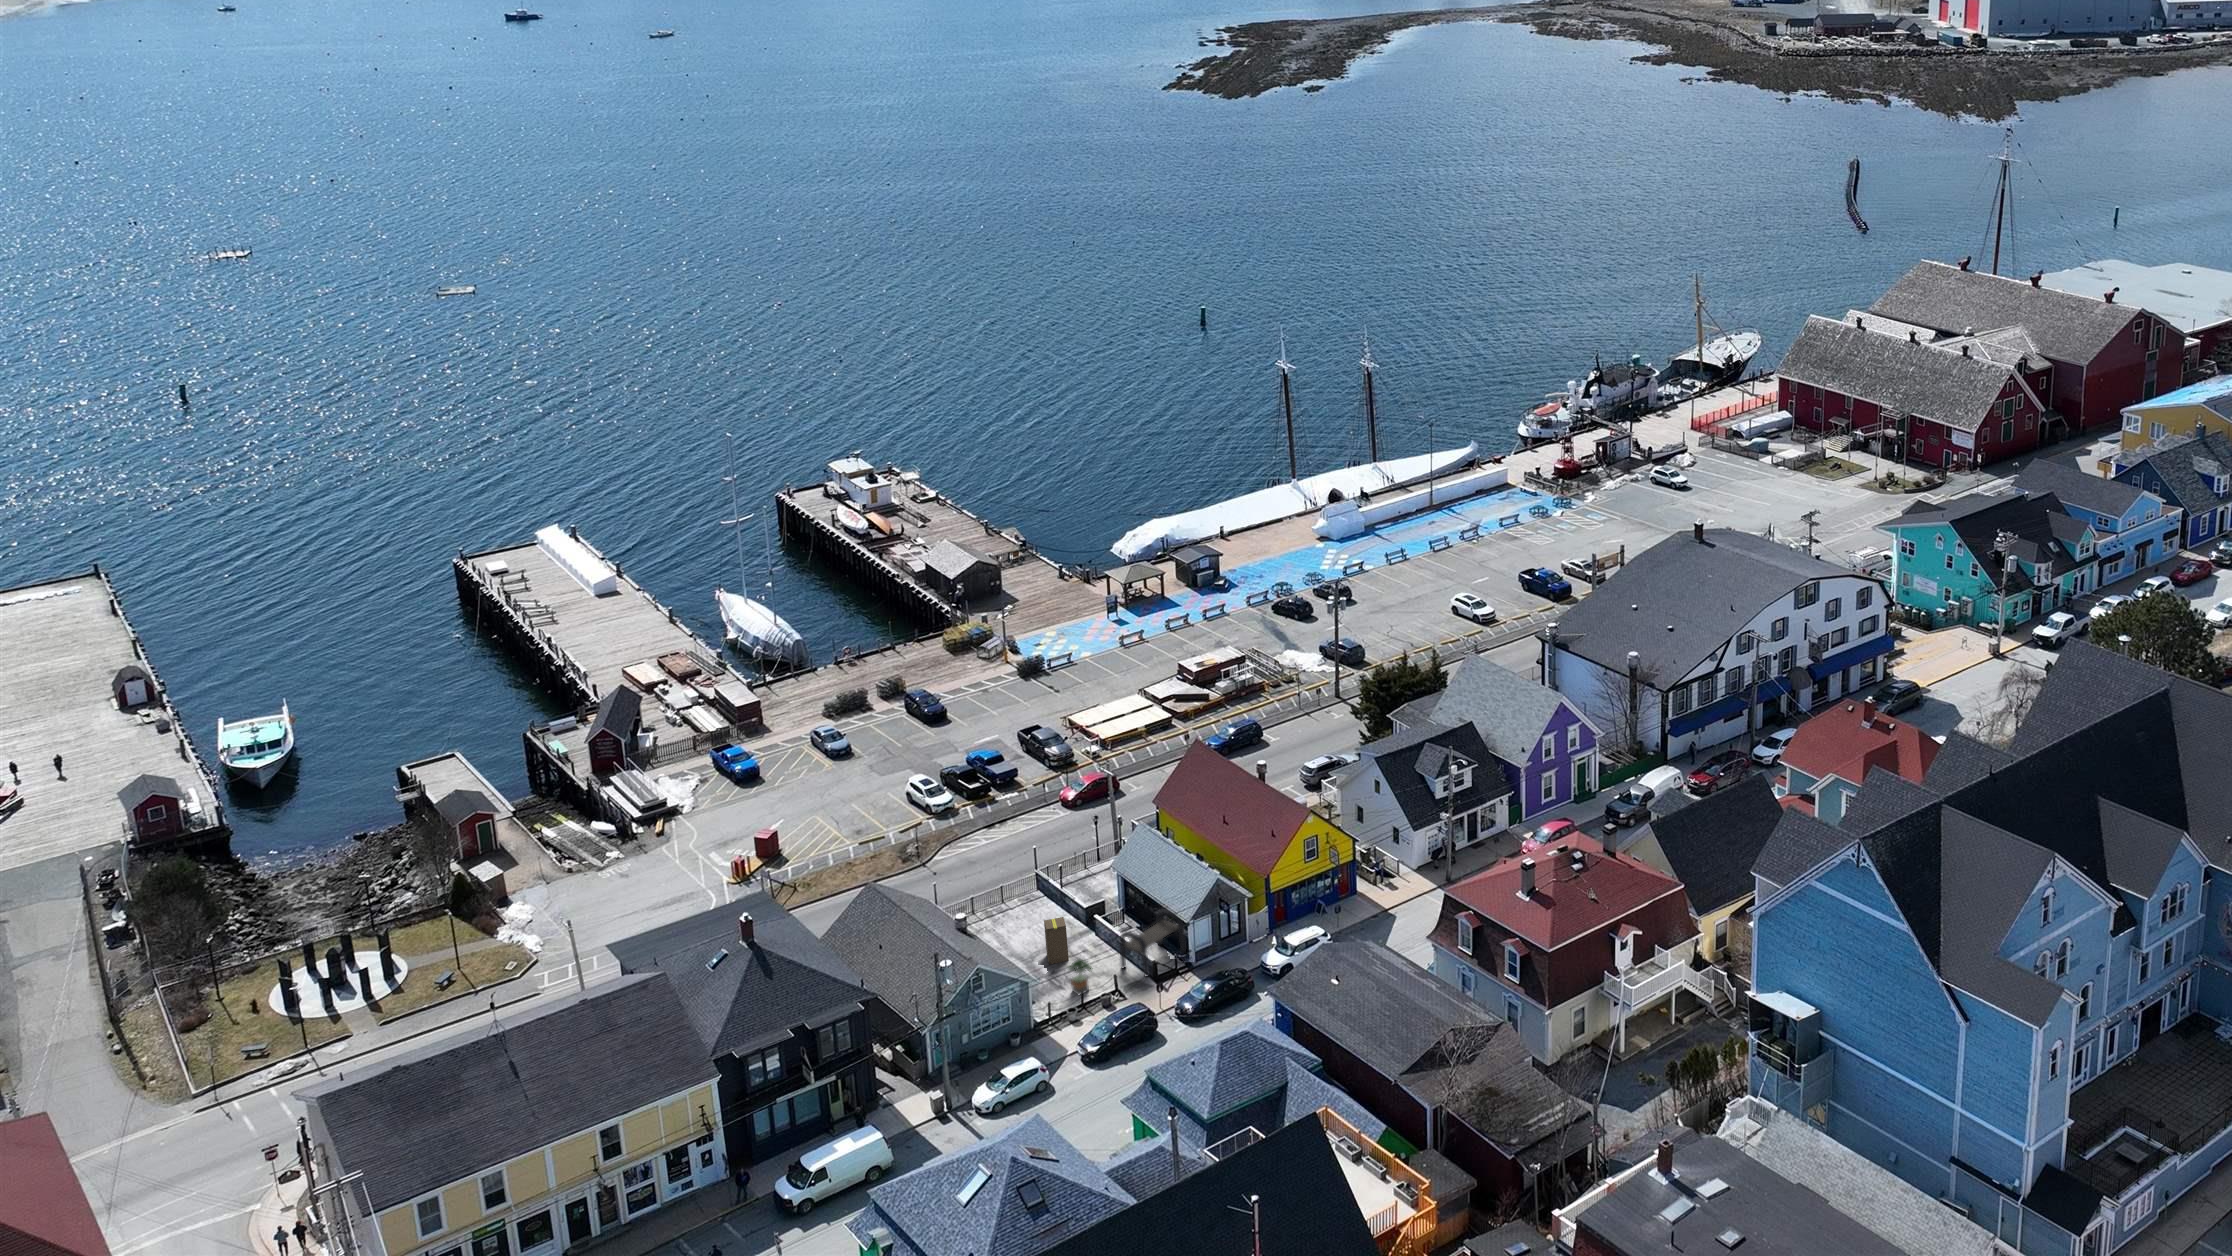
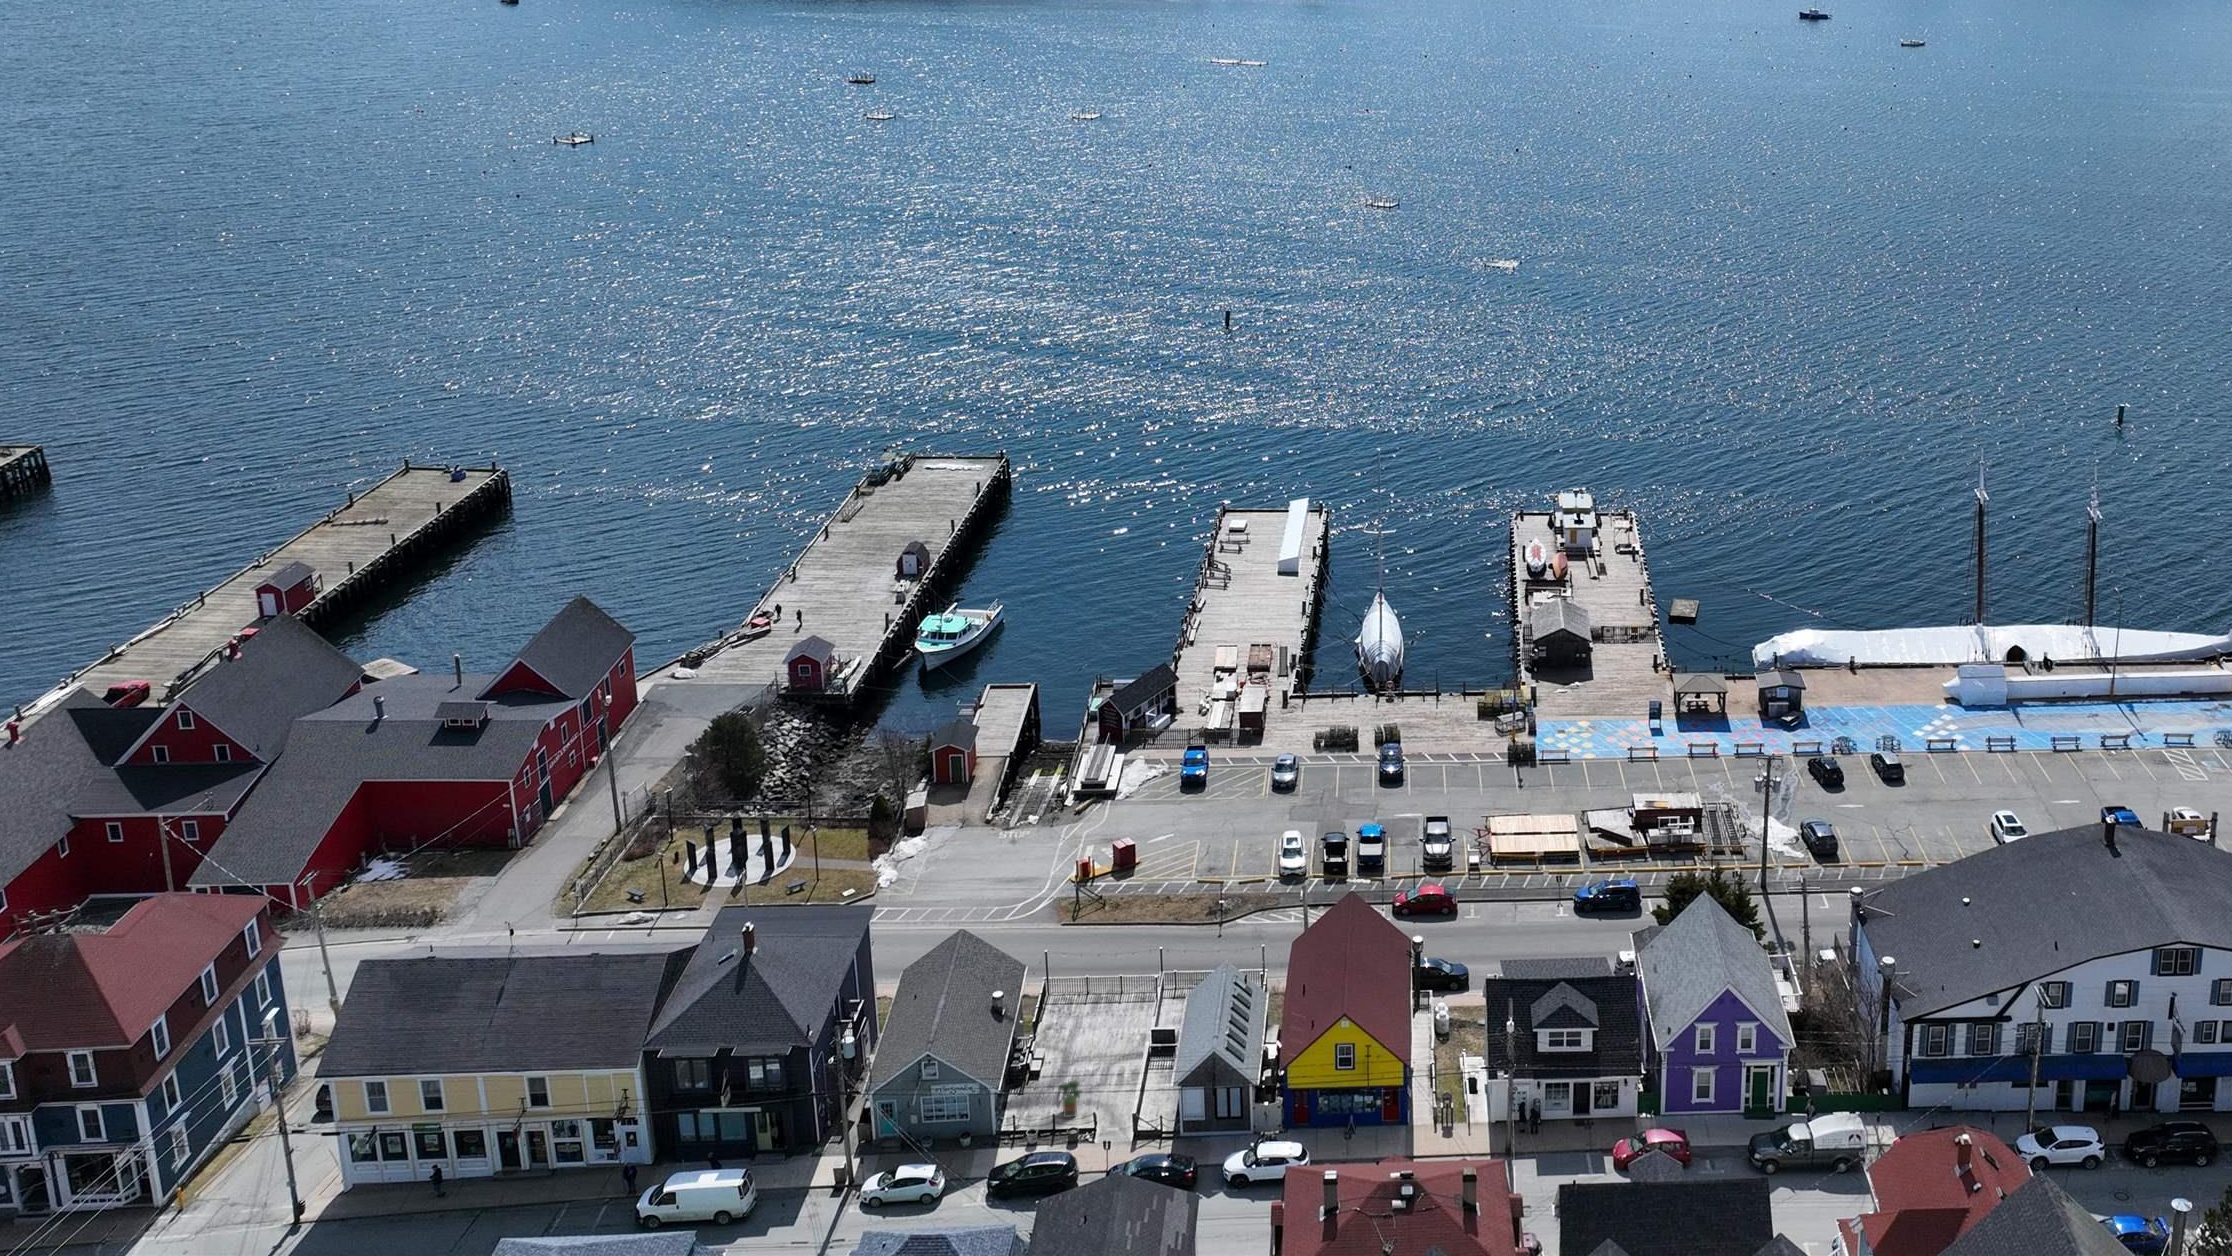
bench: present [1120,909,1186,976] -> none [1125,1059,1194,1126]
cardboard box: present [1044,917,1069,964] -> none [1082,1025,1112,1076]

